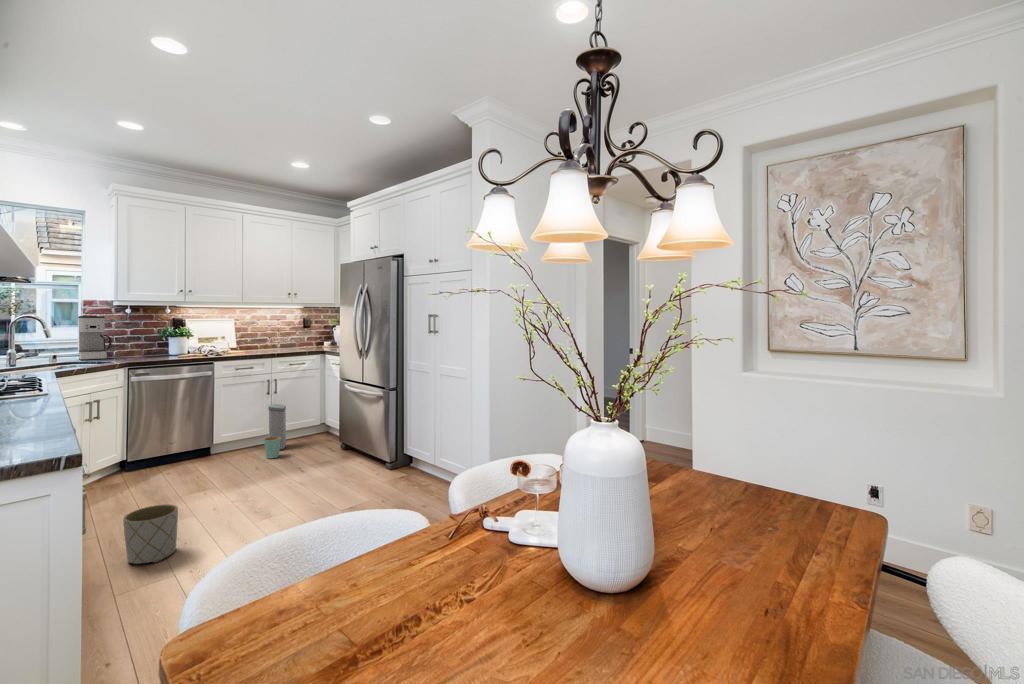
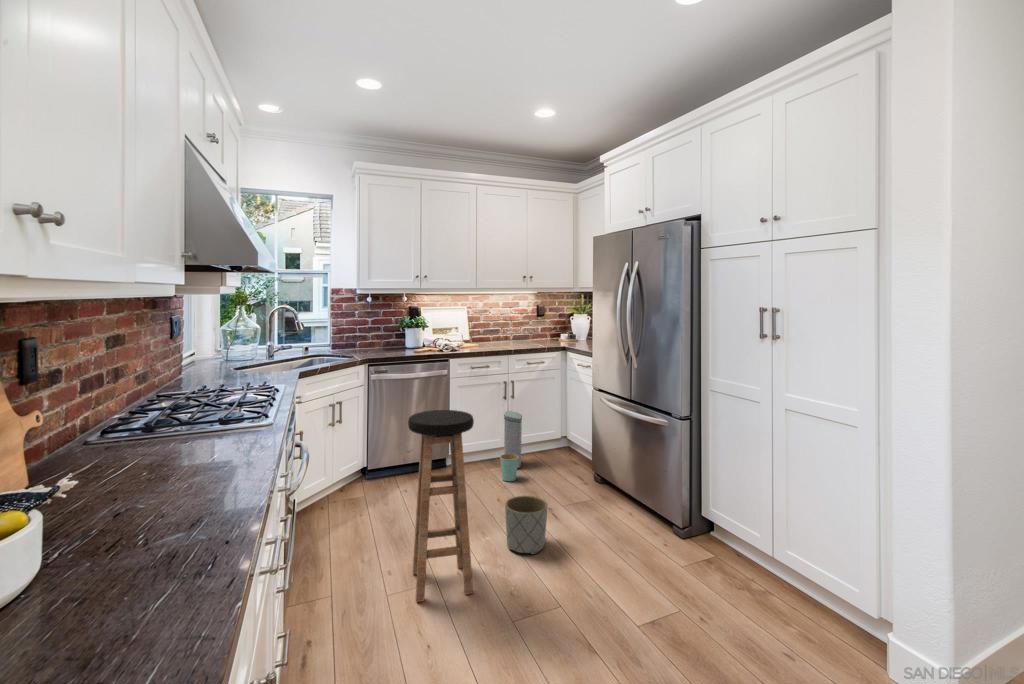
coffee maker: present [78,316,111,360] -> none [327,306,355,353]
bar stool: none [168,390,229,535] -> present [408,410,474,602]
planter: present [123,504,178,564] -> present [505,496,547,554]

